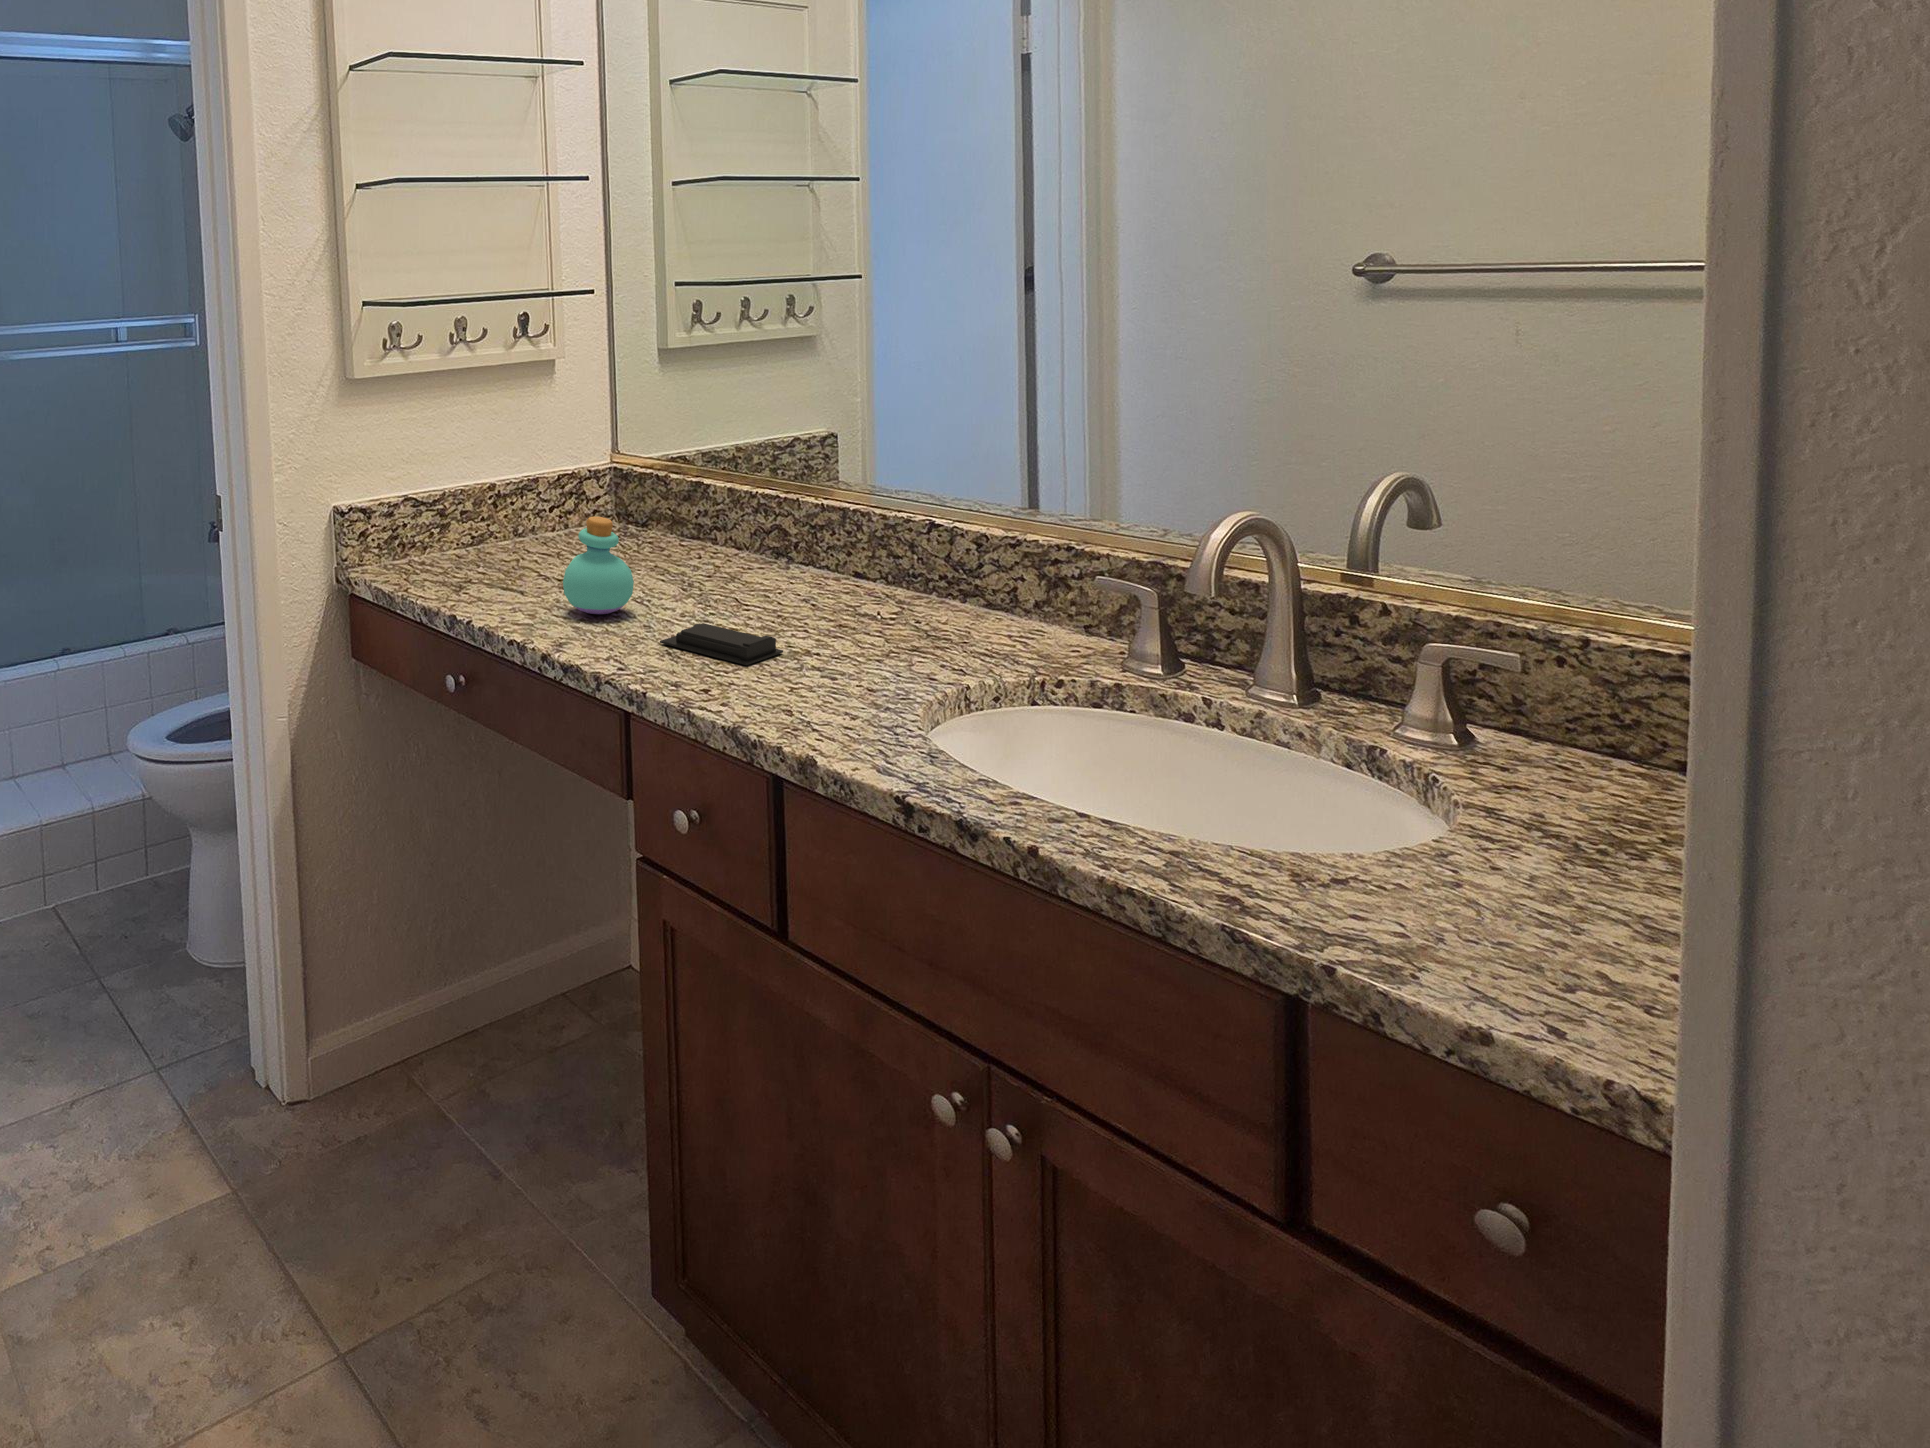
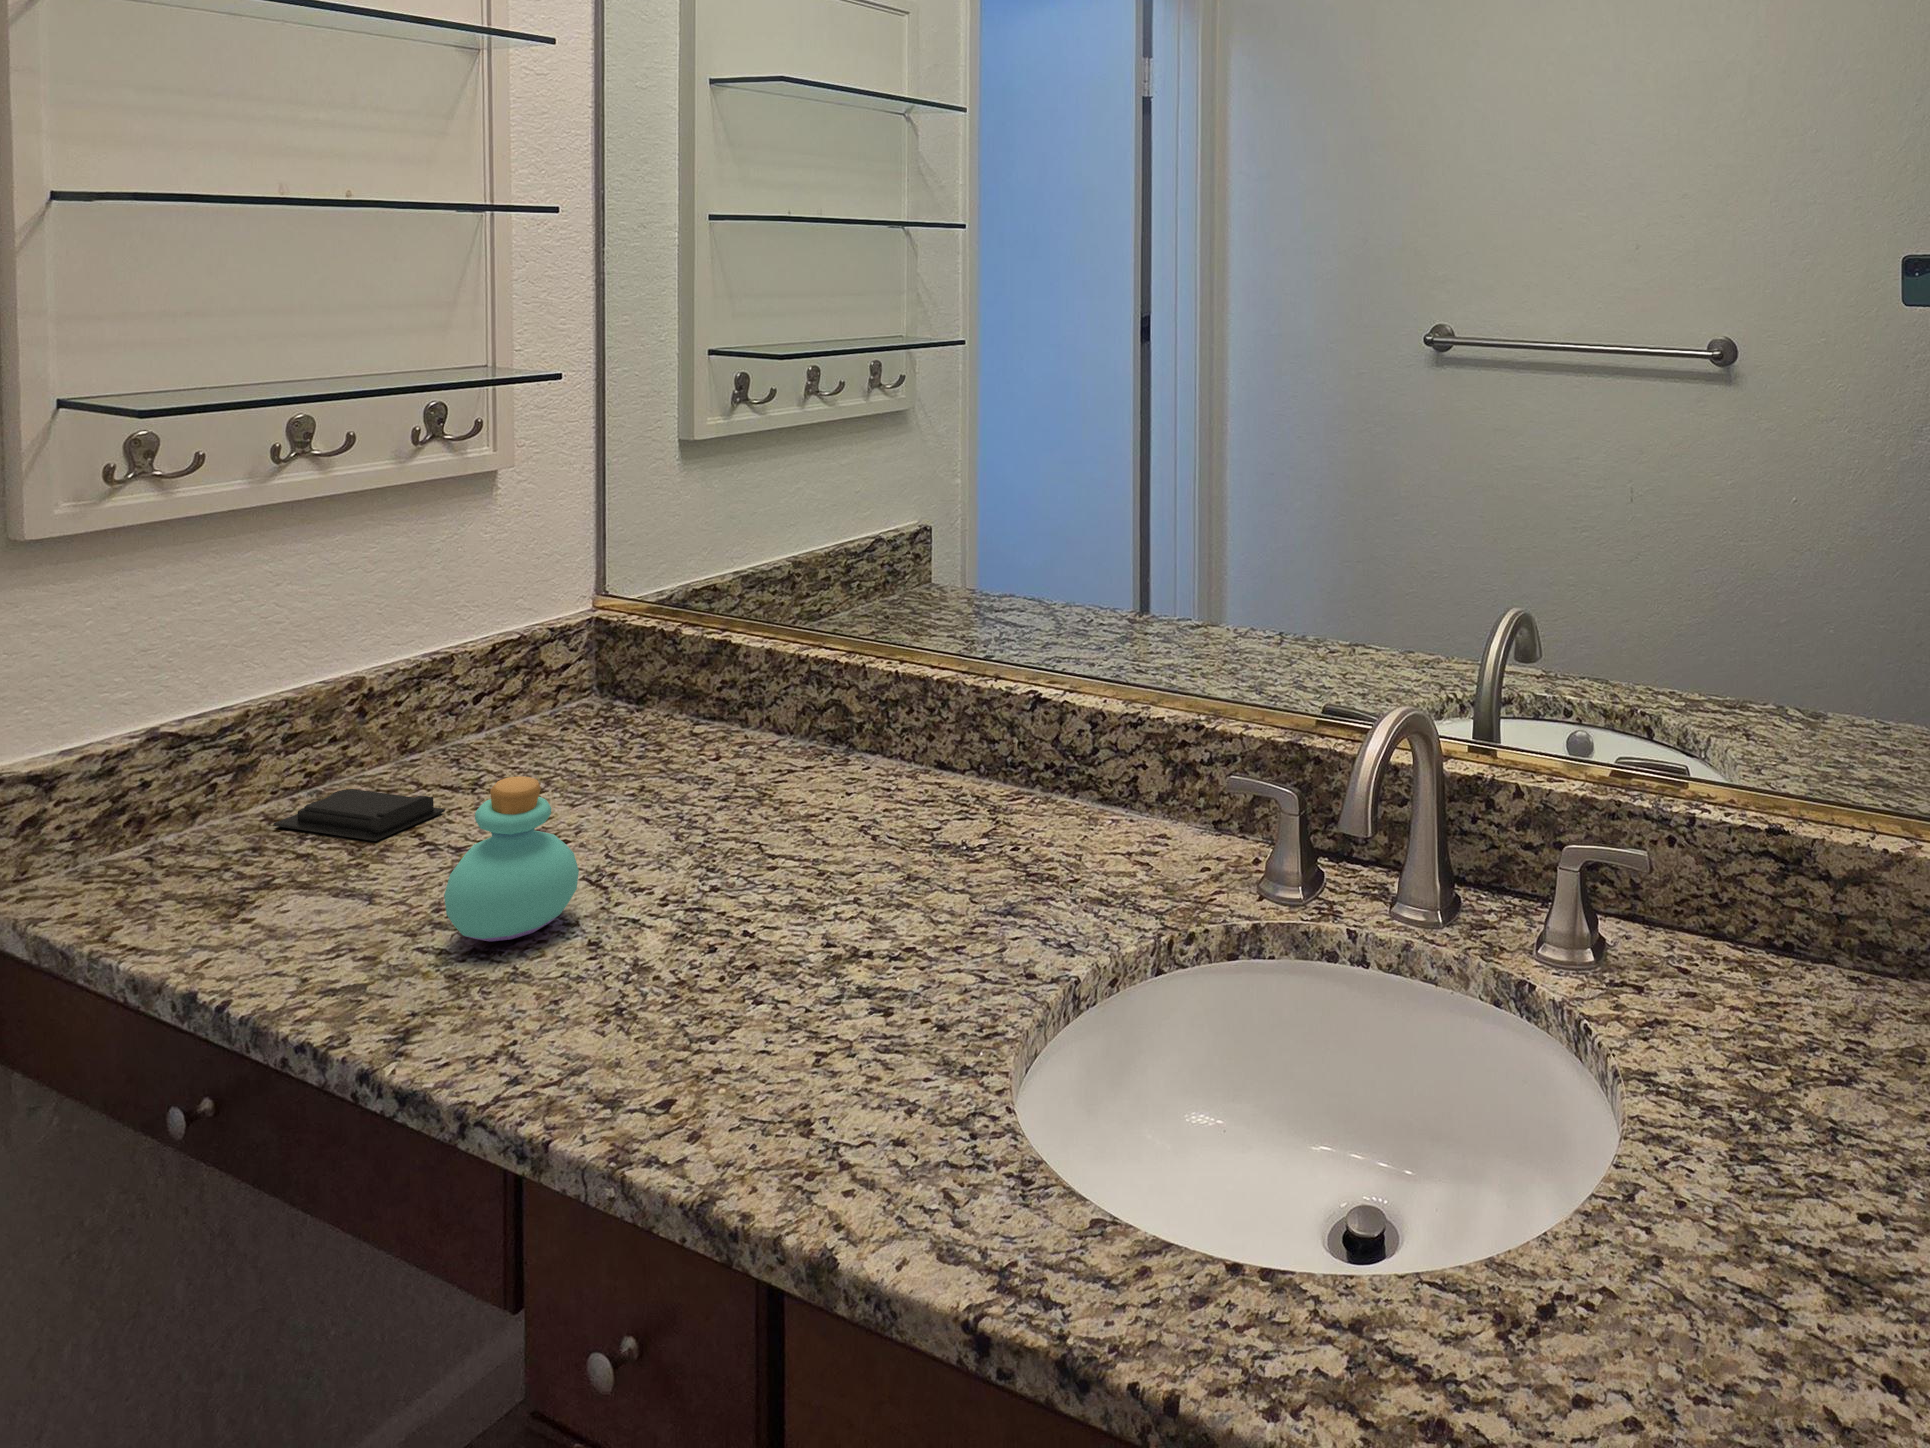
soap bar: present [660,624,783,665] -> present [274,789,445,841]

